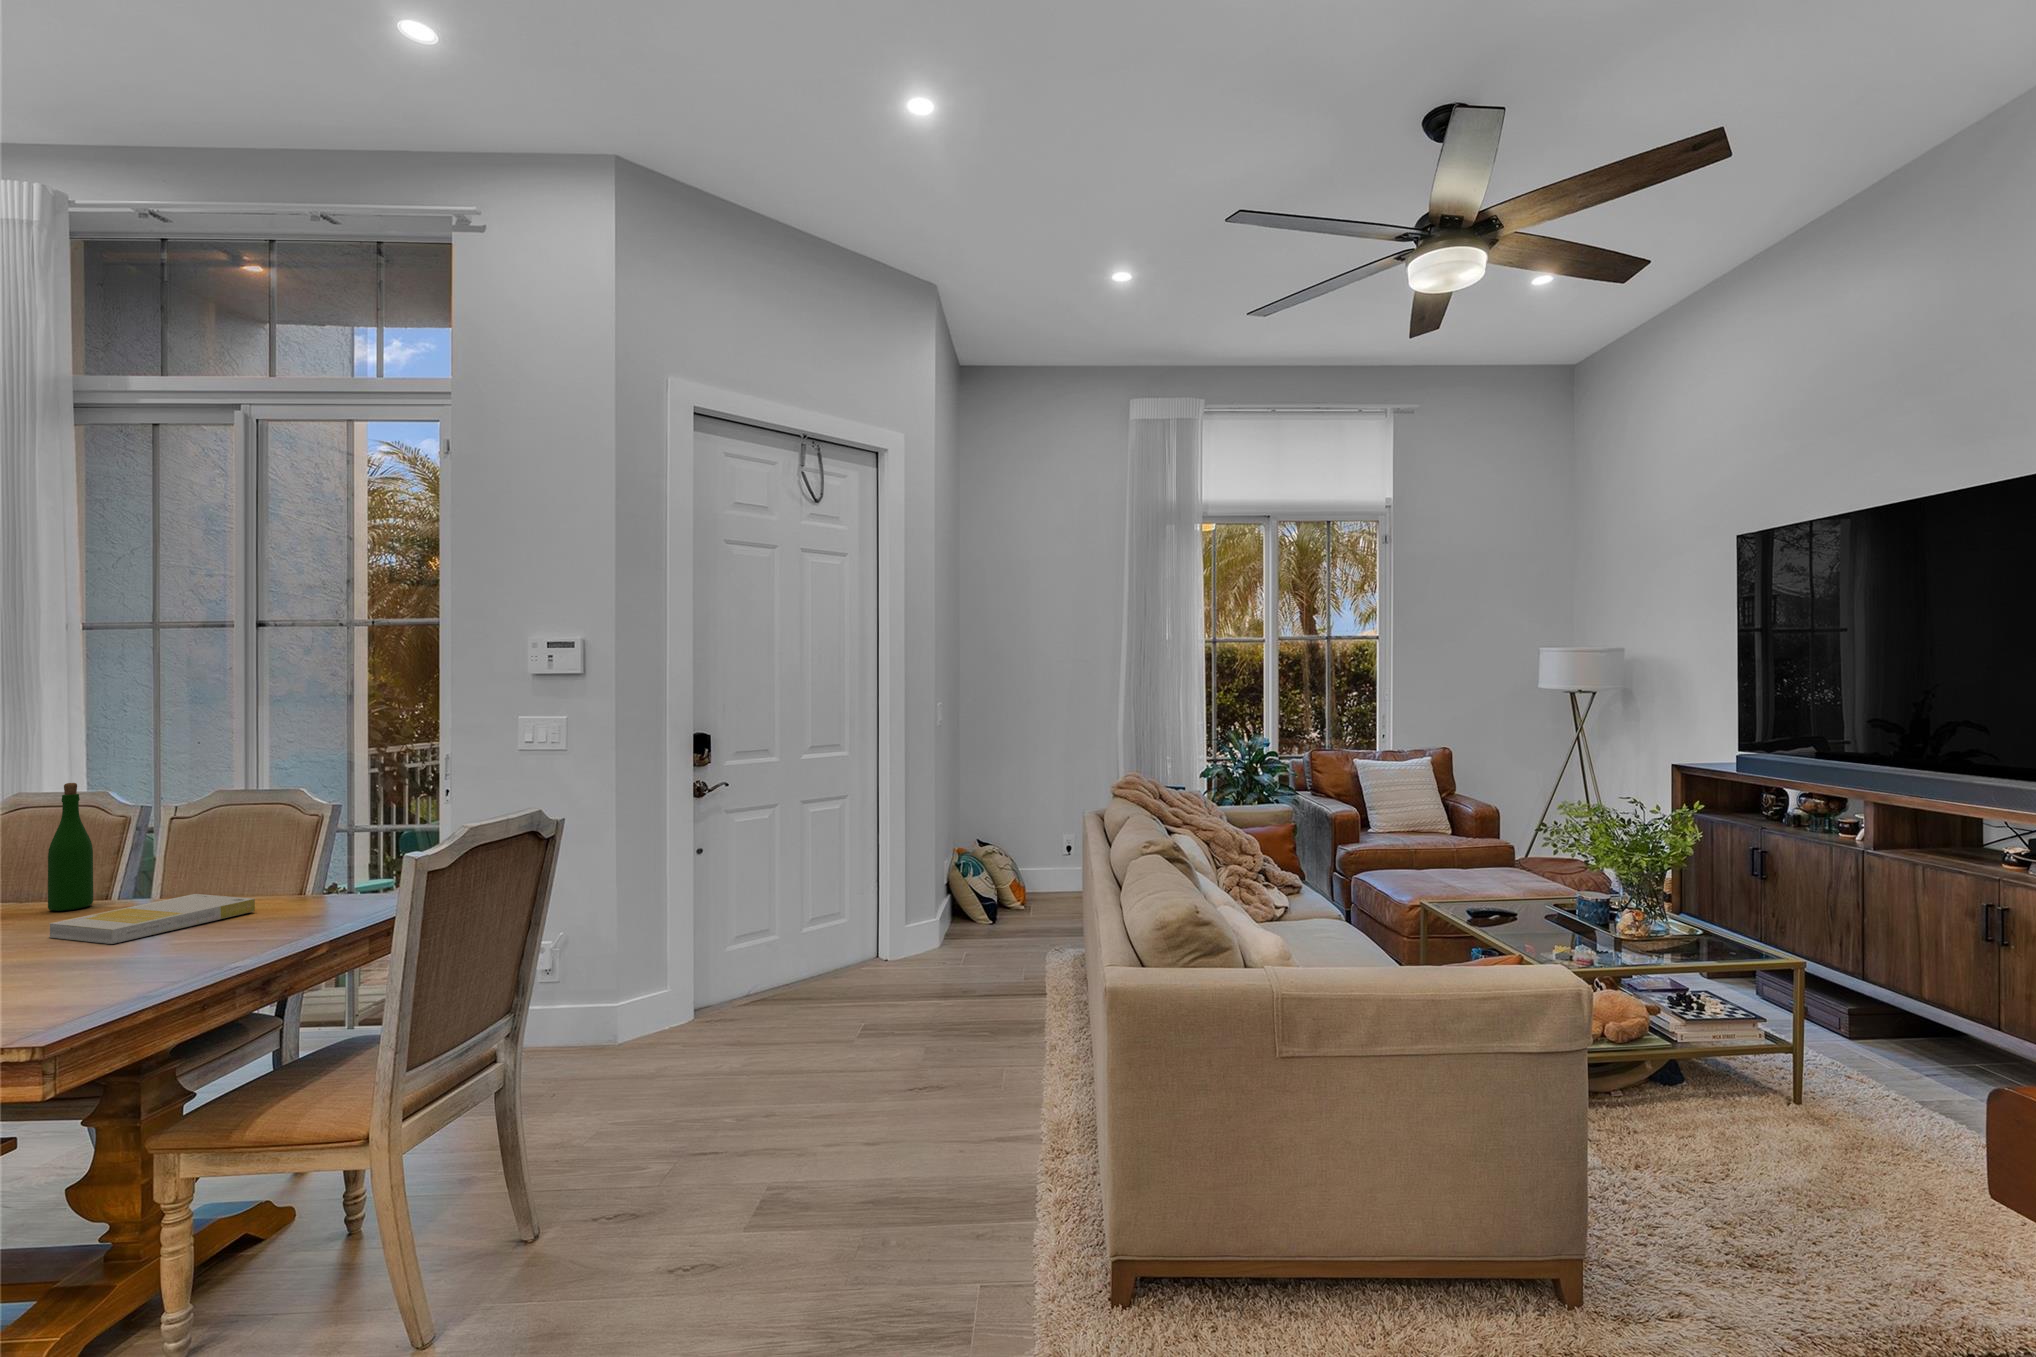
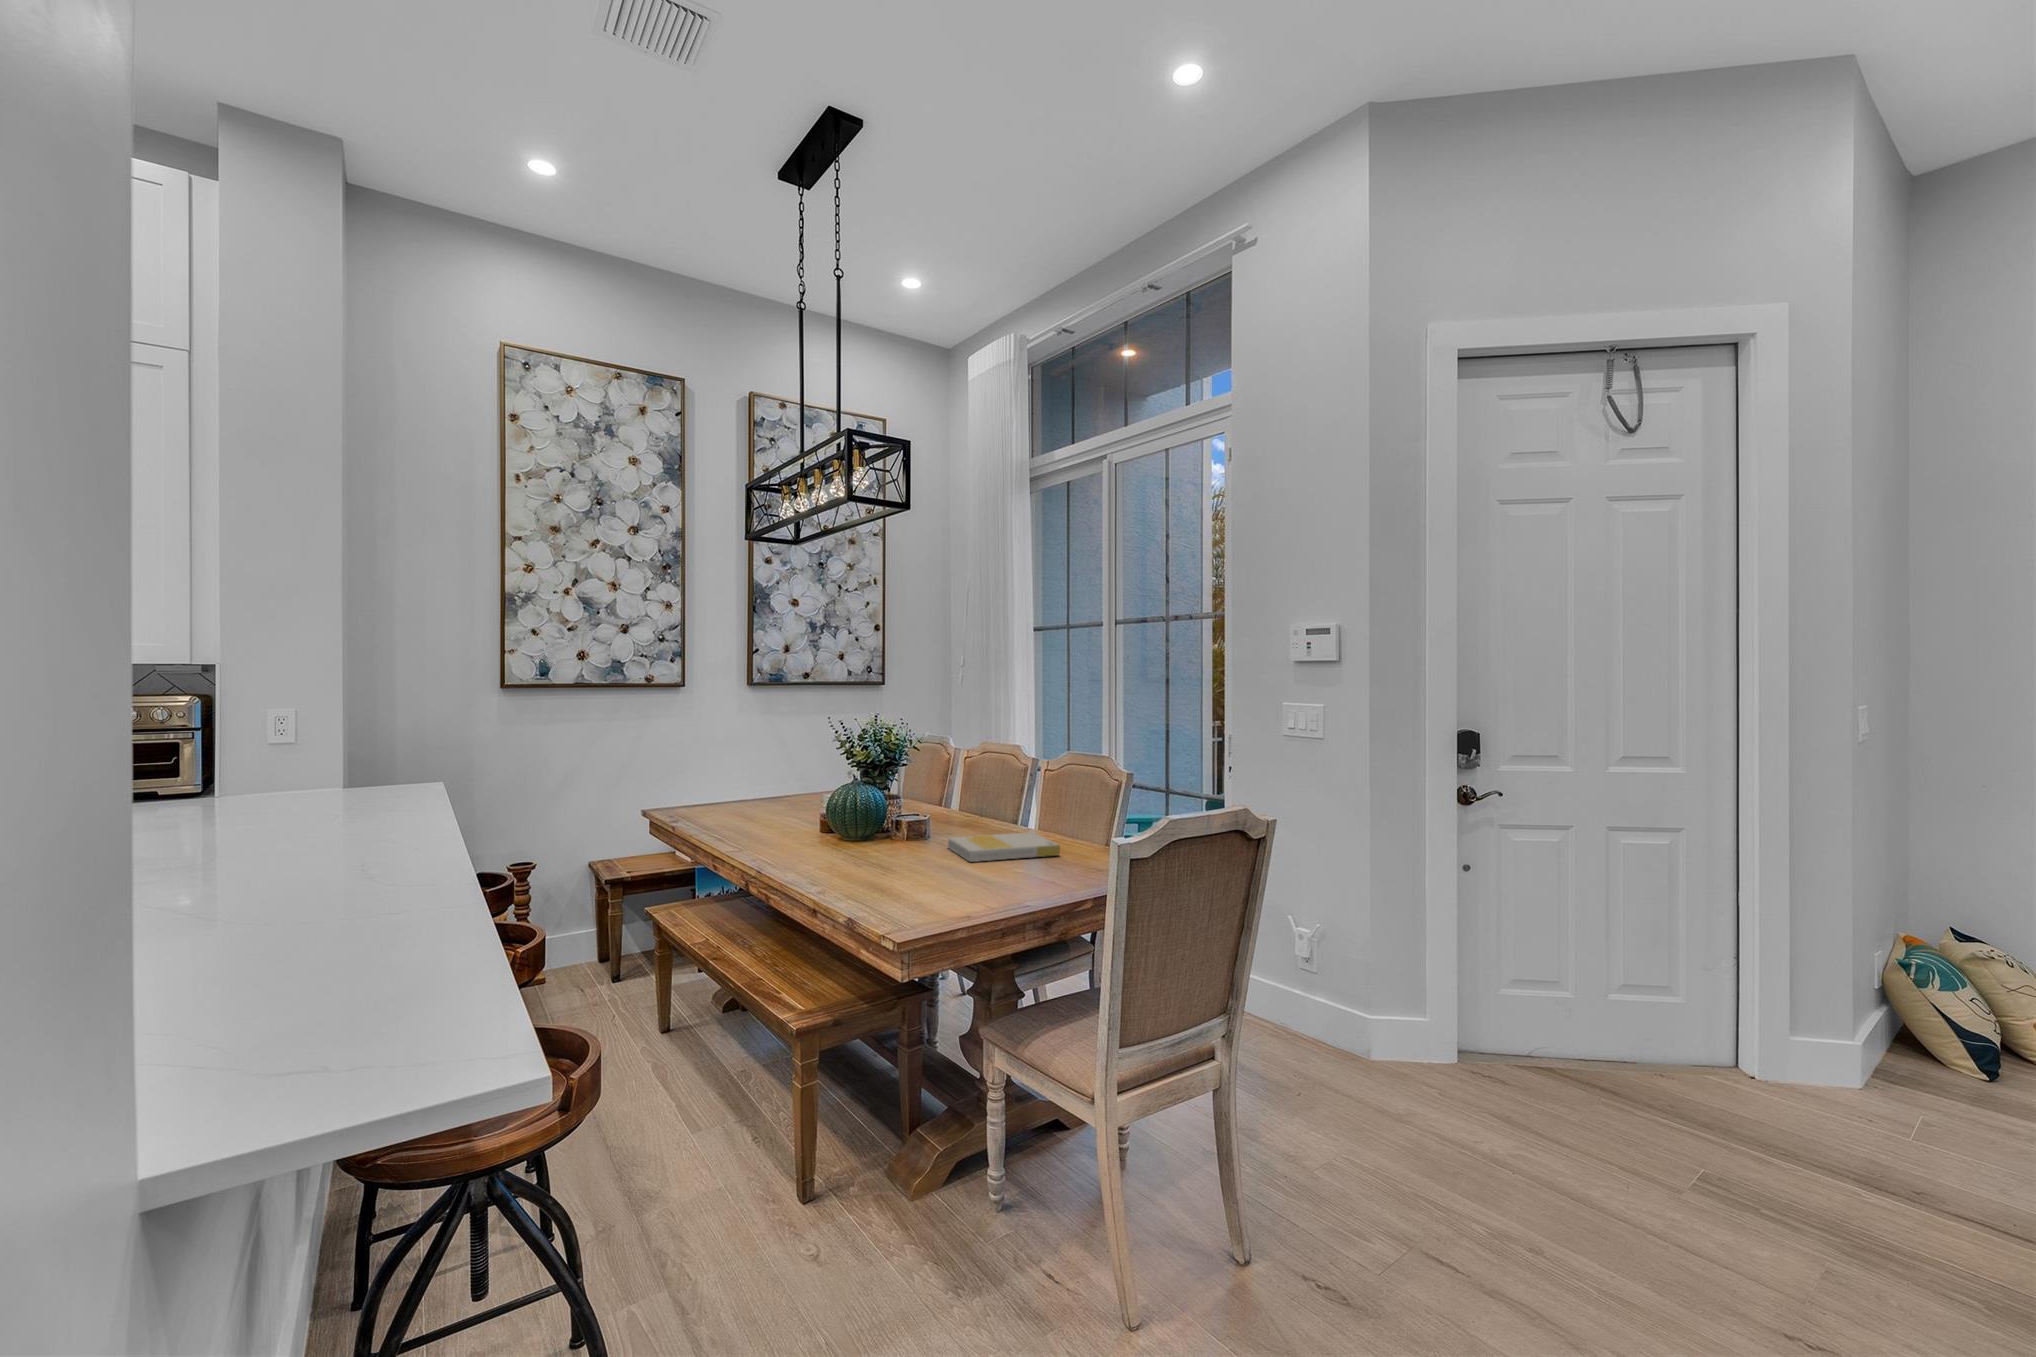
wine bottle: present [48,783,93,911] -> none [963,738,986,829]

